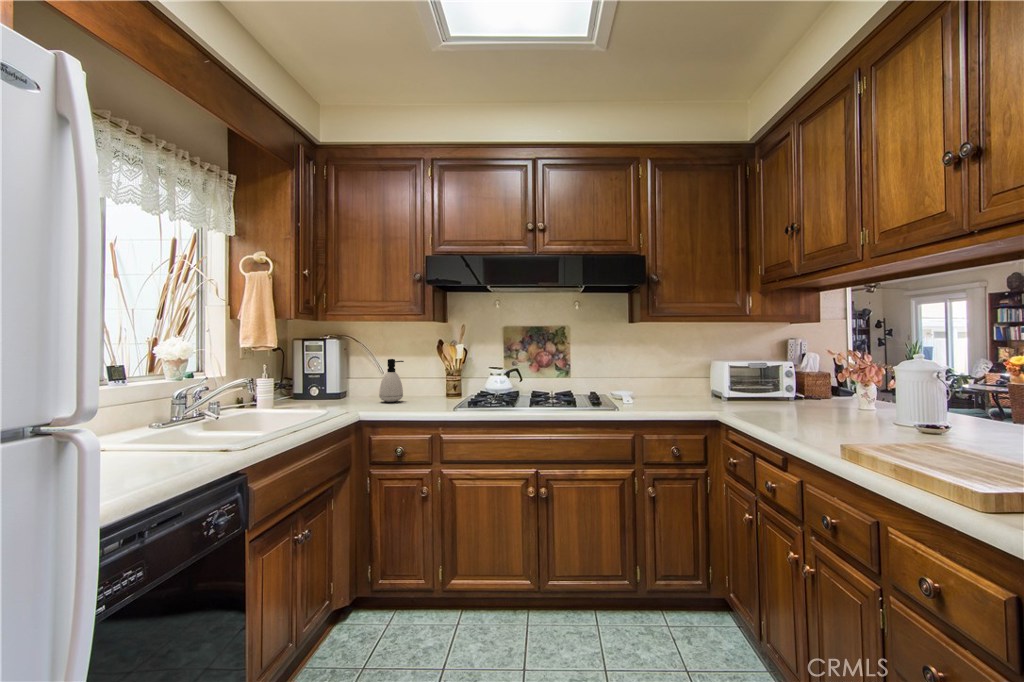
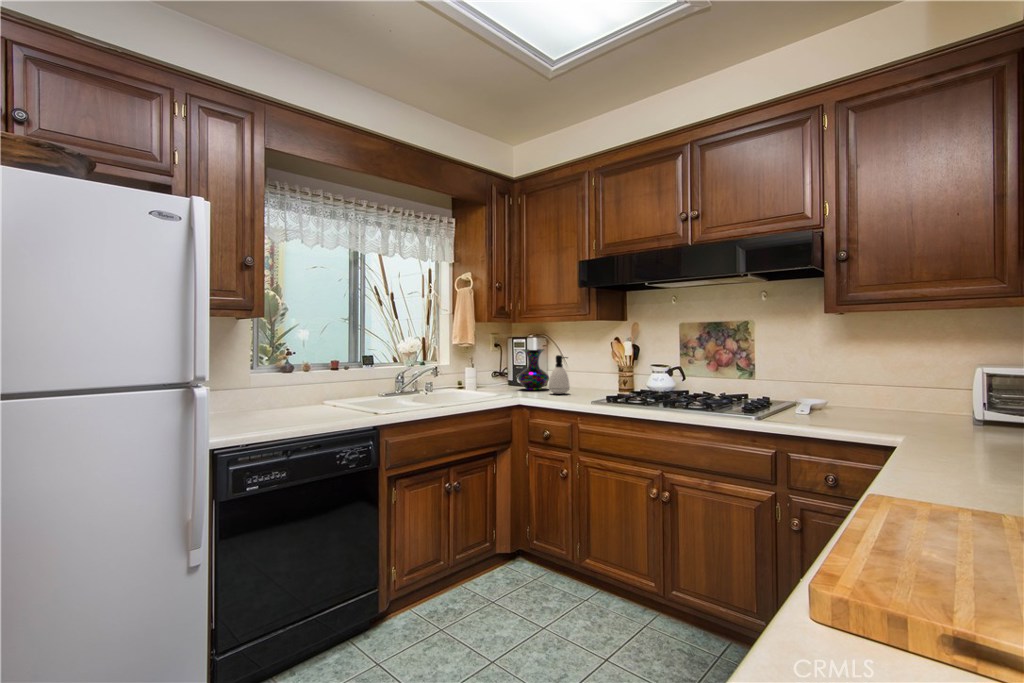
vase: none [326,352,366,400] -> present [518,349,549,390]

